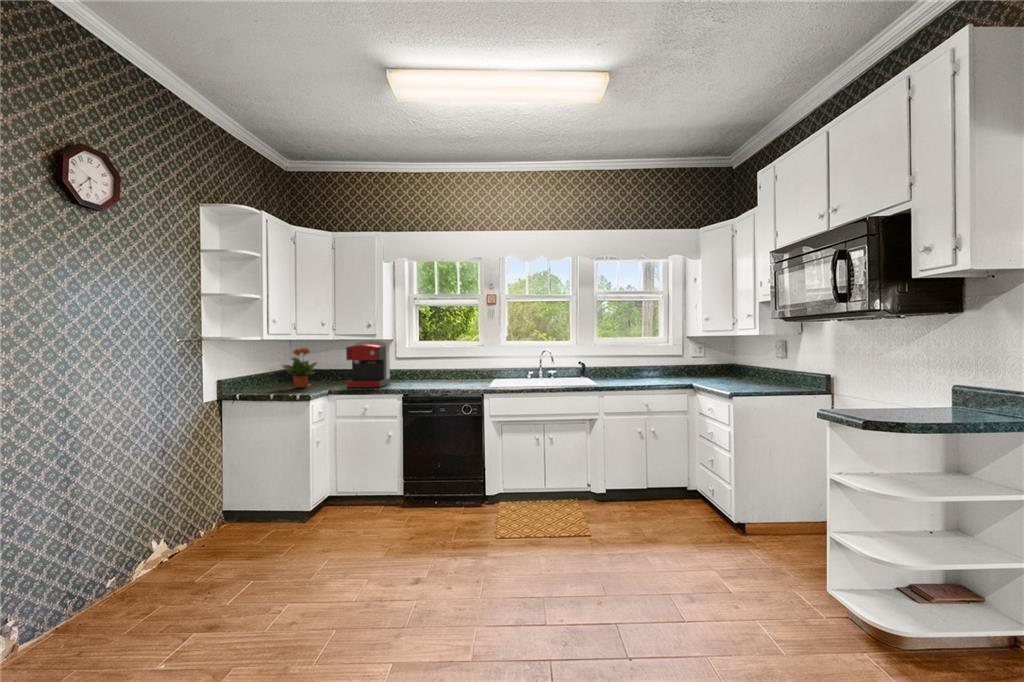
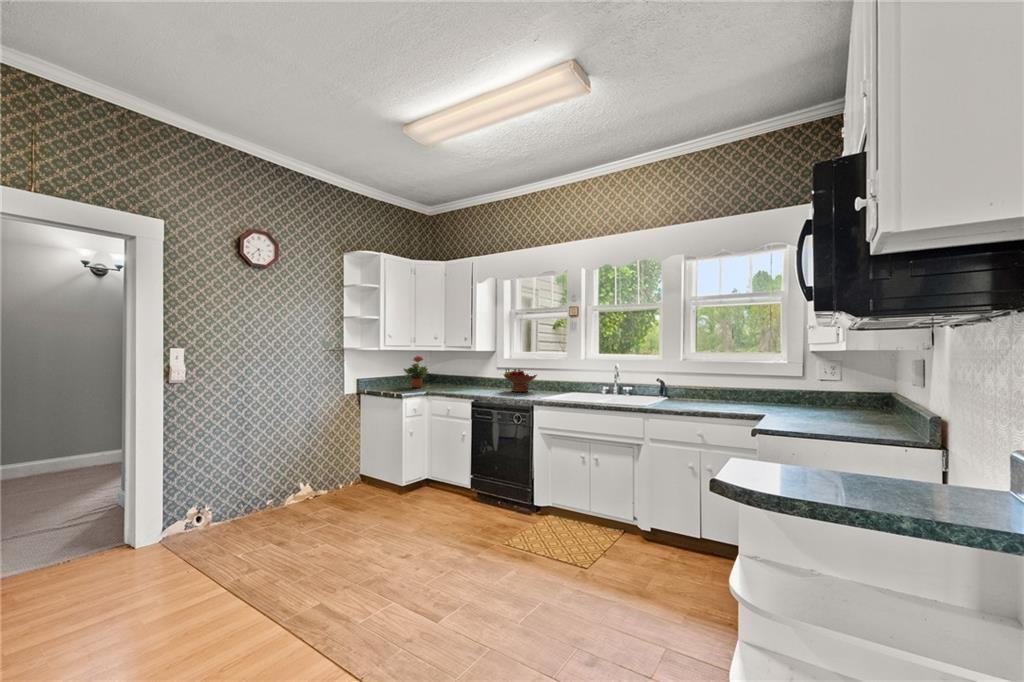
coffee maker: present [346,341,390,388] -> none [447,352,486,391]
fruit bowl: none [415,358,455,384] -> present [504,369,537,392]

